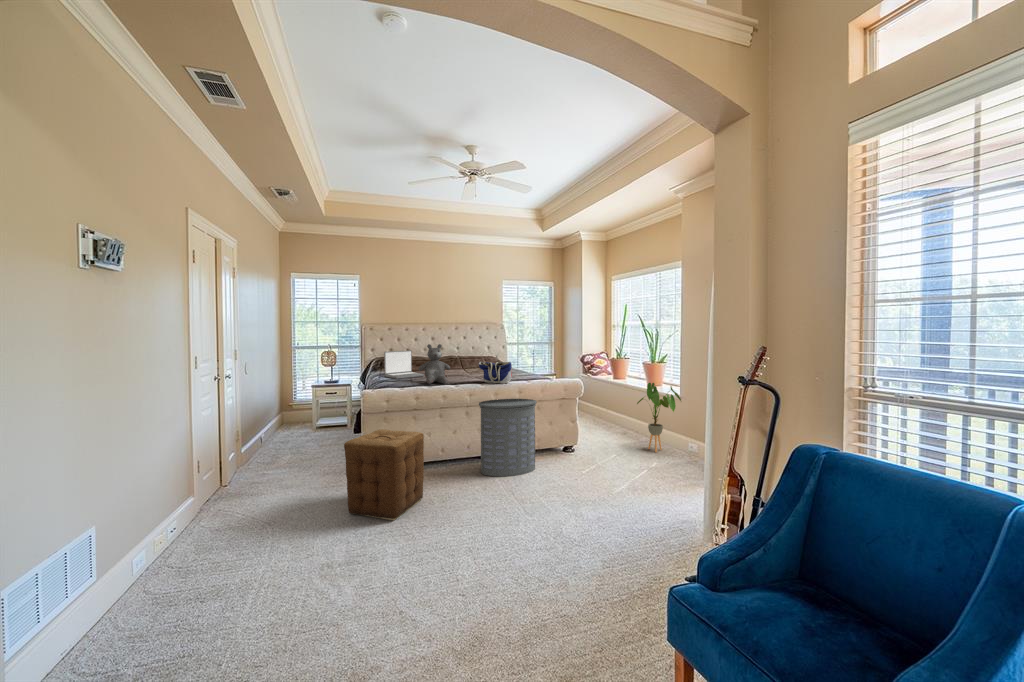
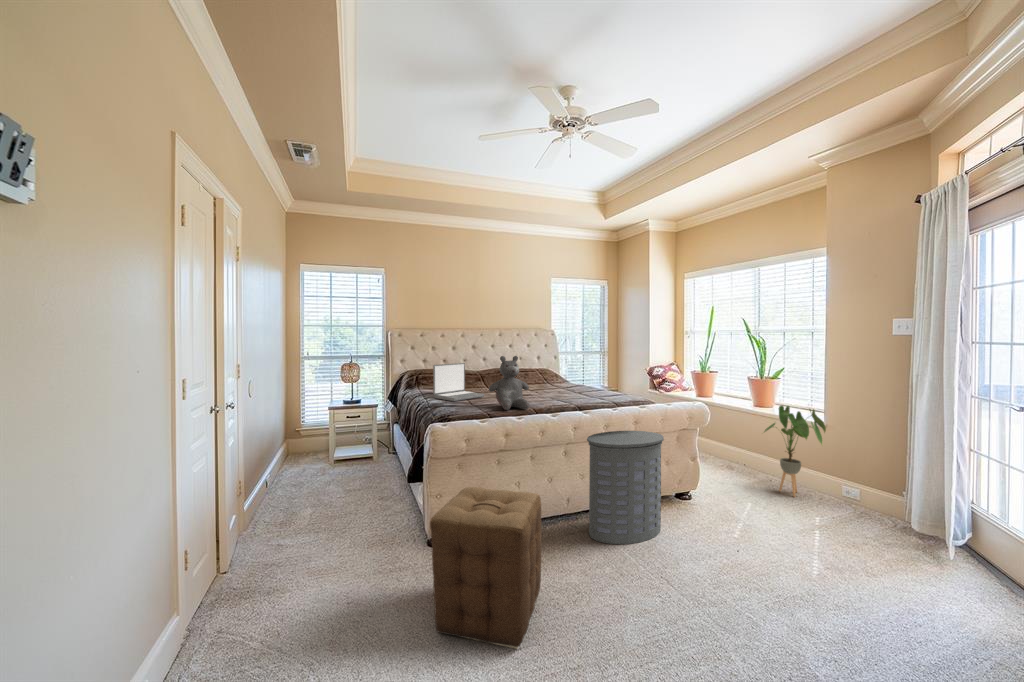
tote bag: present [478,362,512,383] -> none [569,379,616,409]

